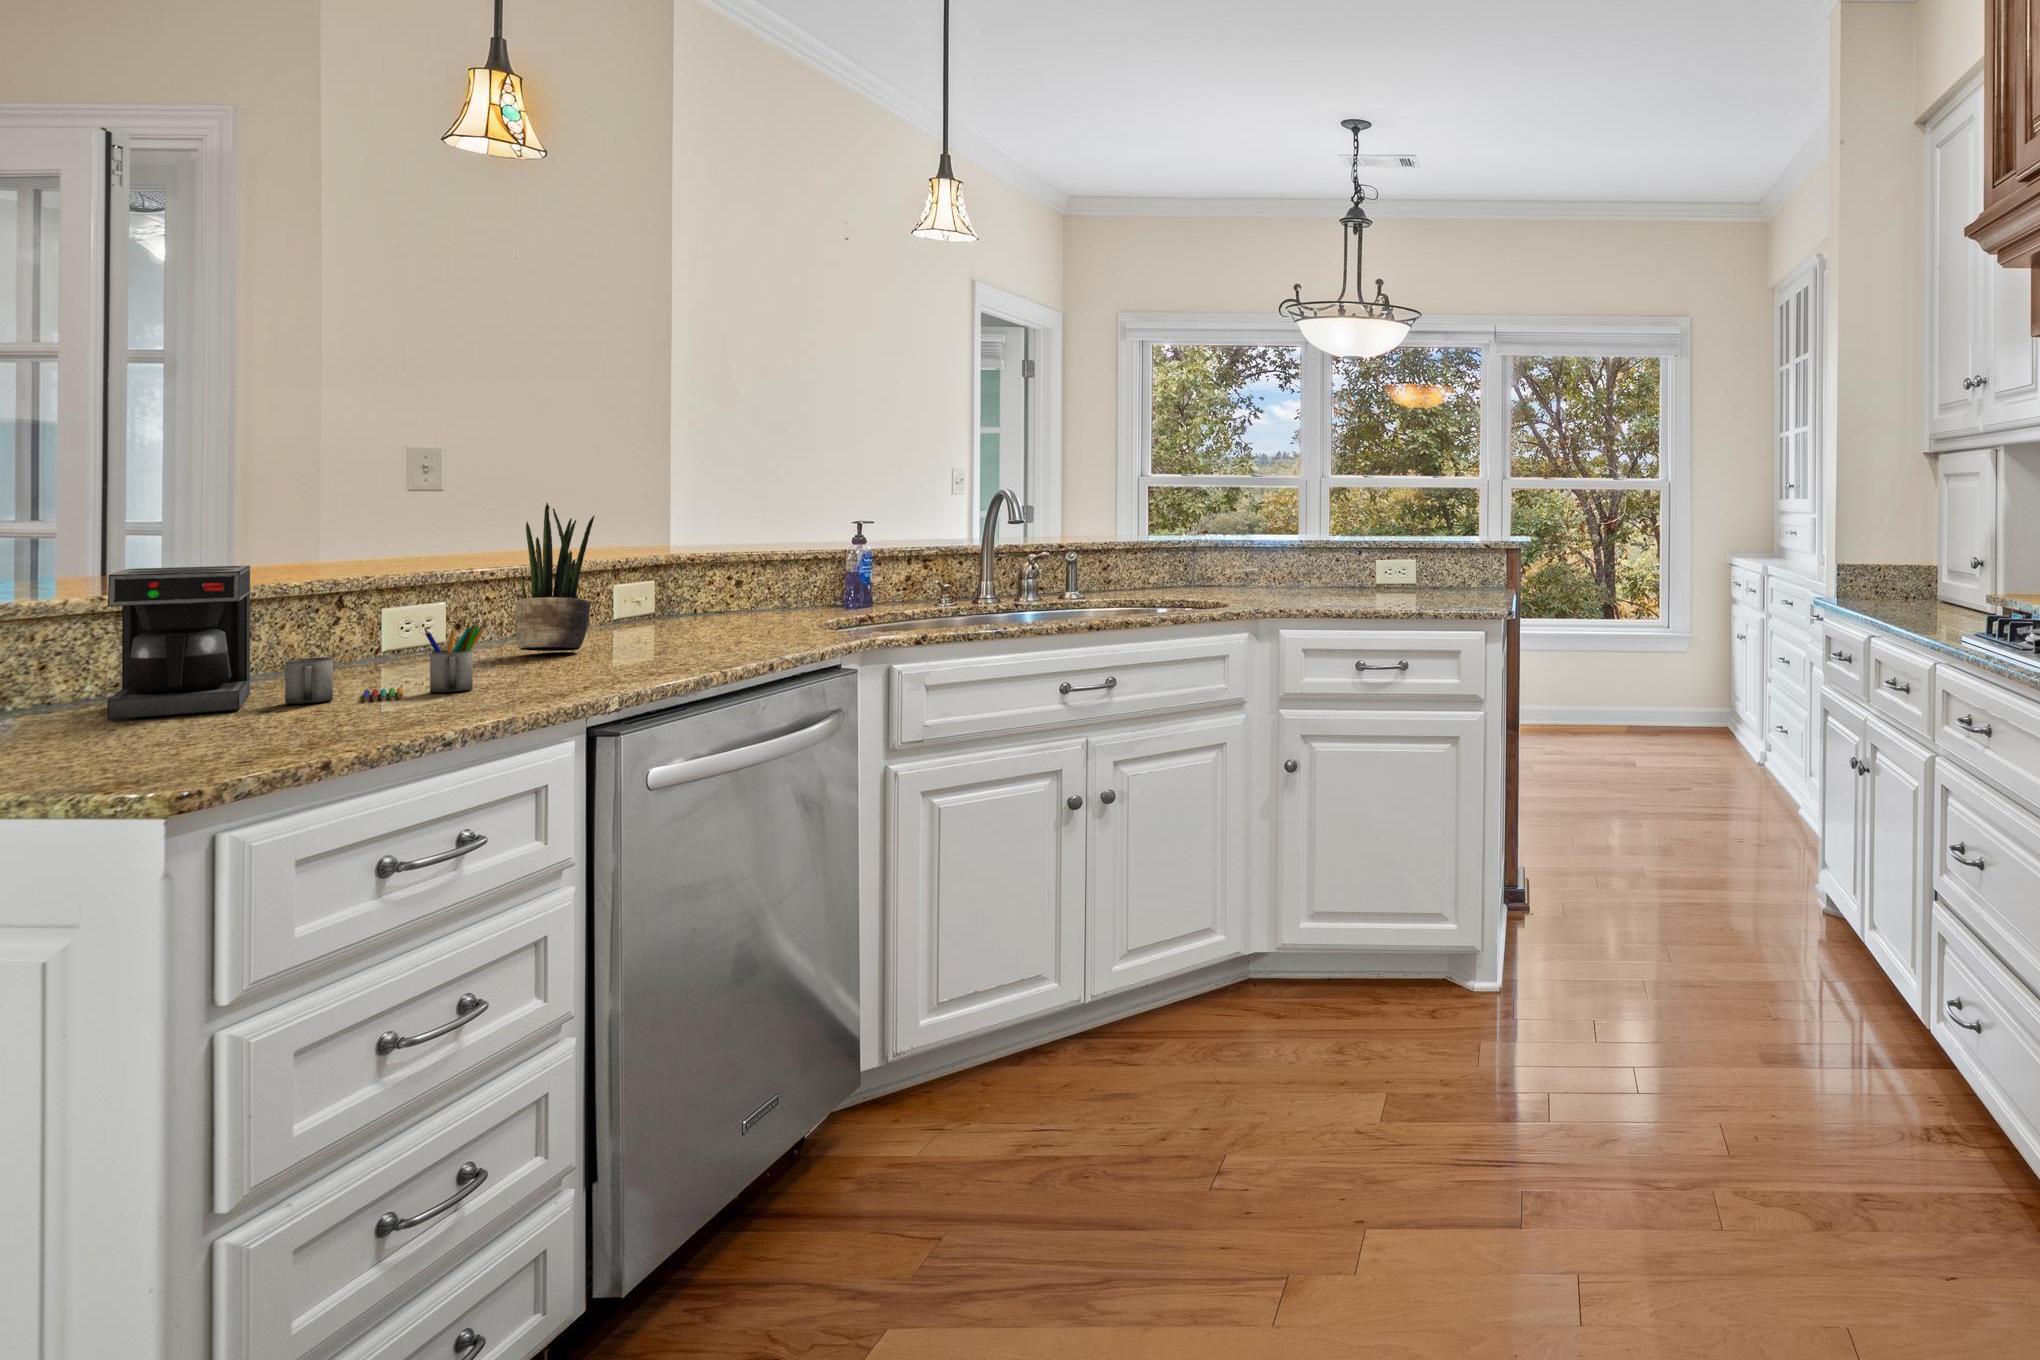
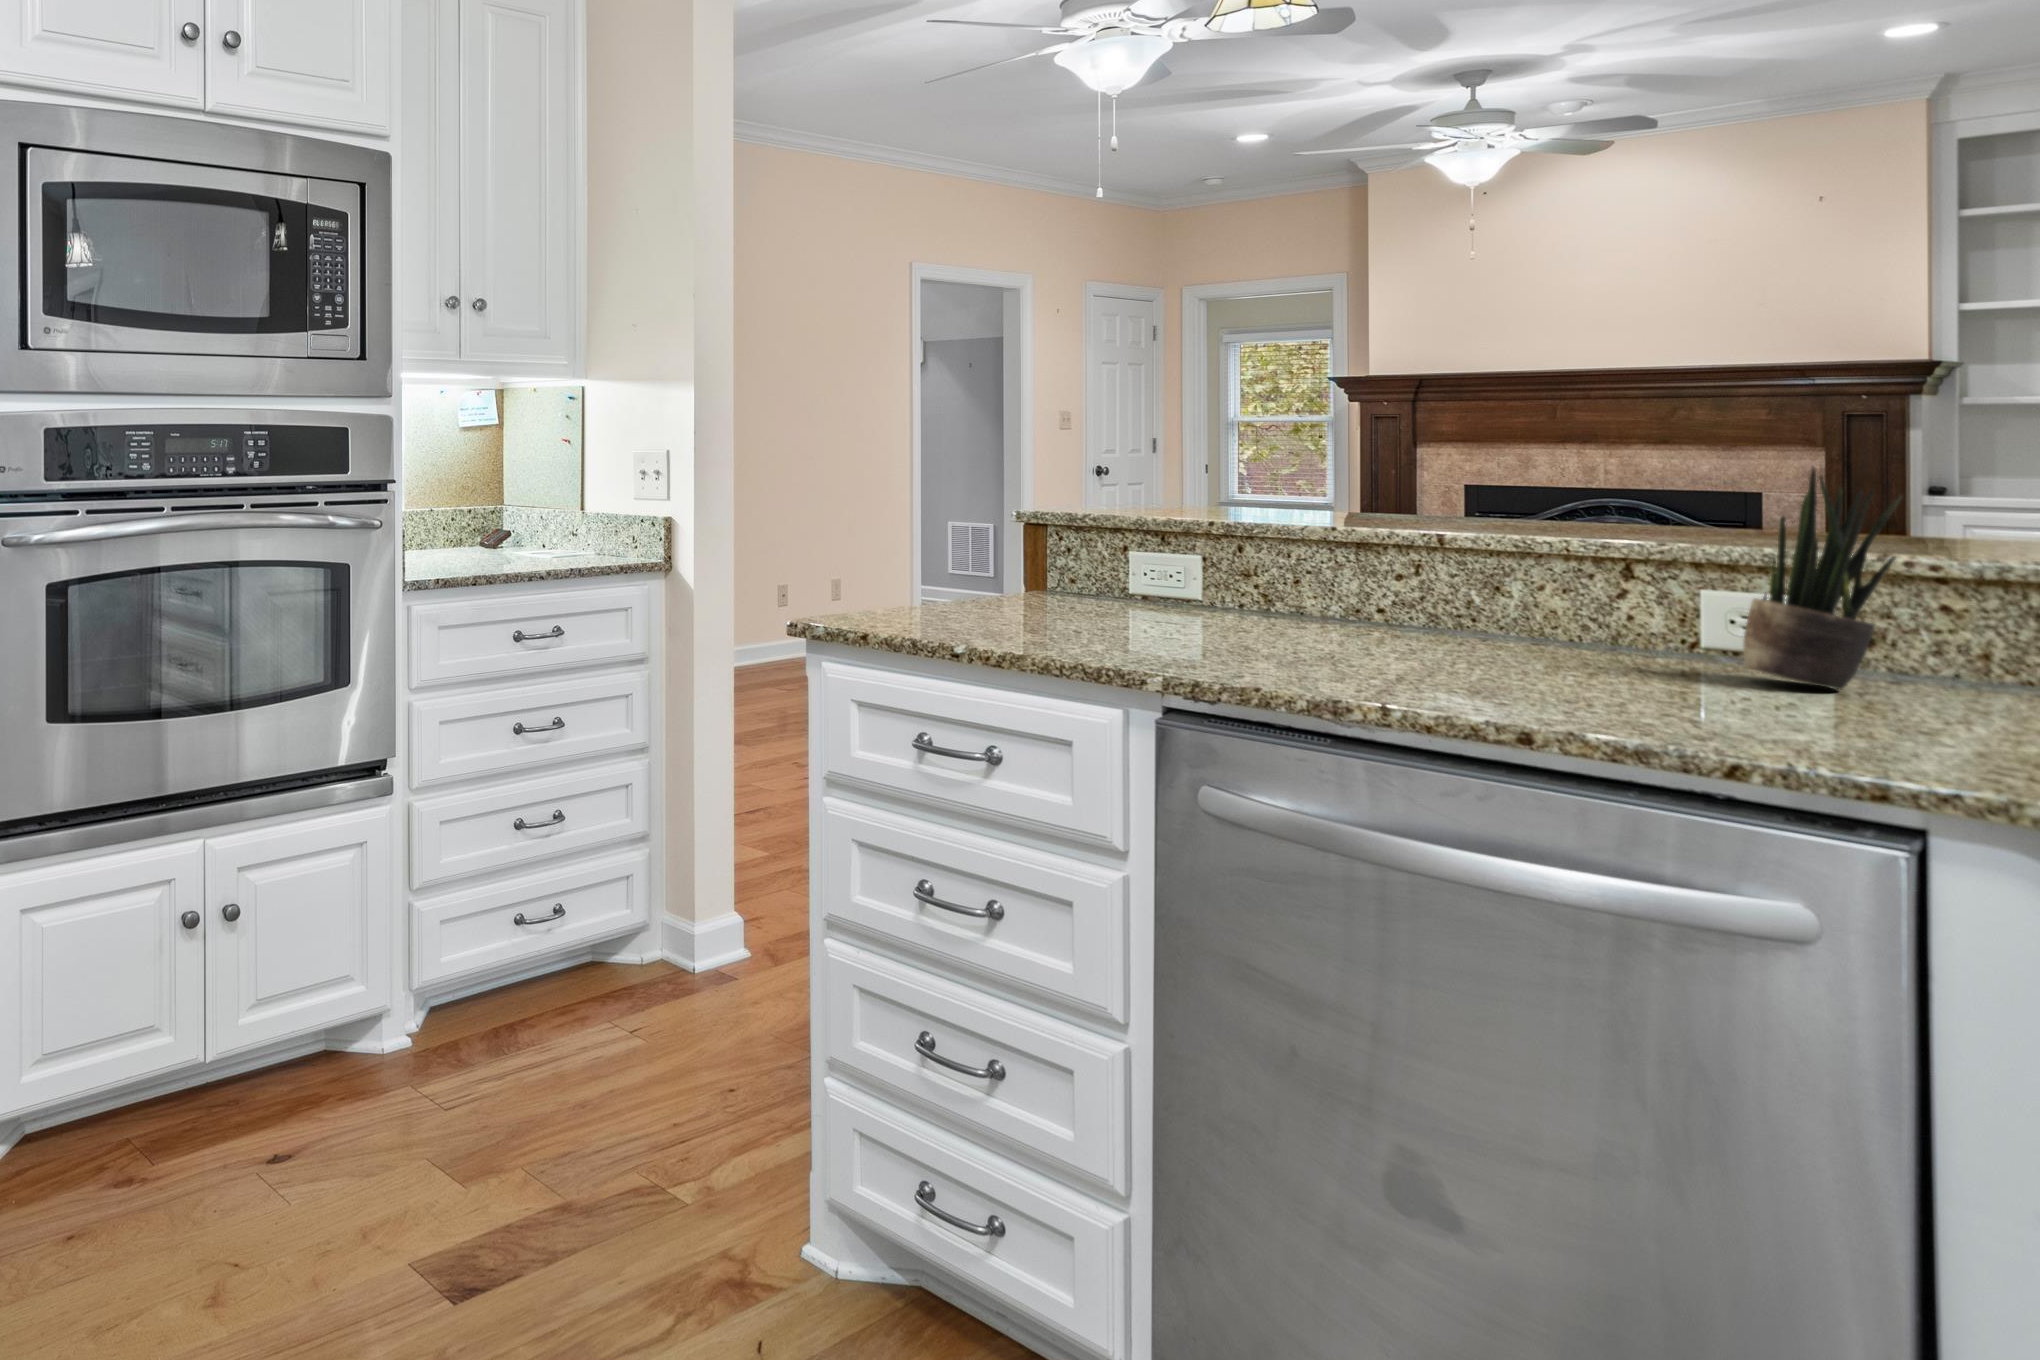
coffee maker: present [107,566,485,720] -> none [1204,506,1431,671]

